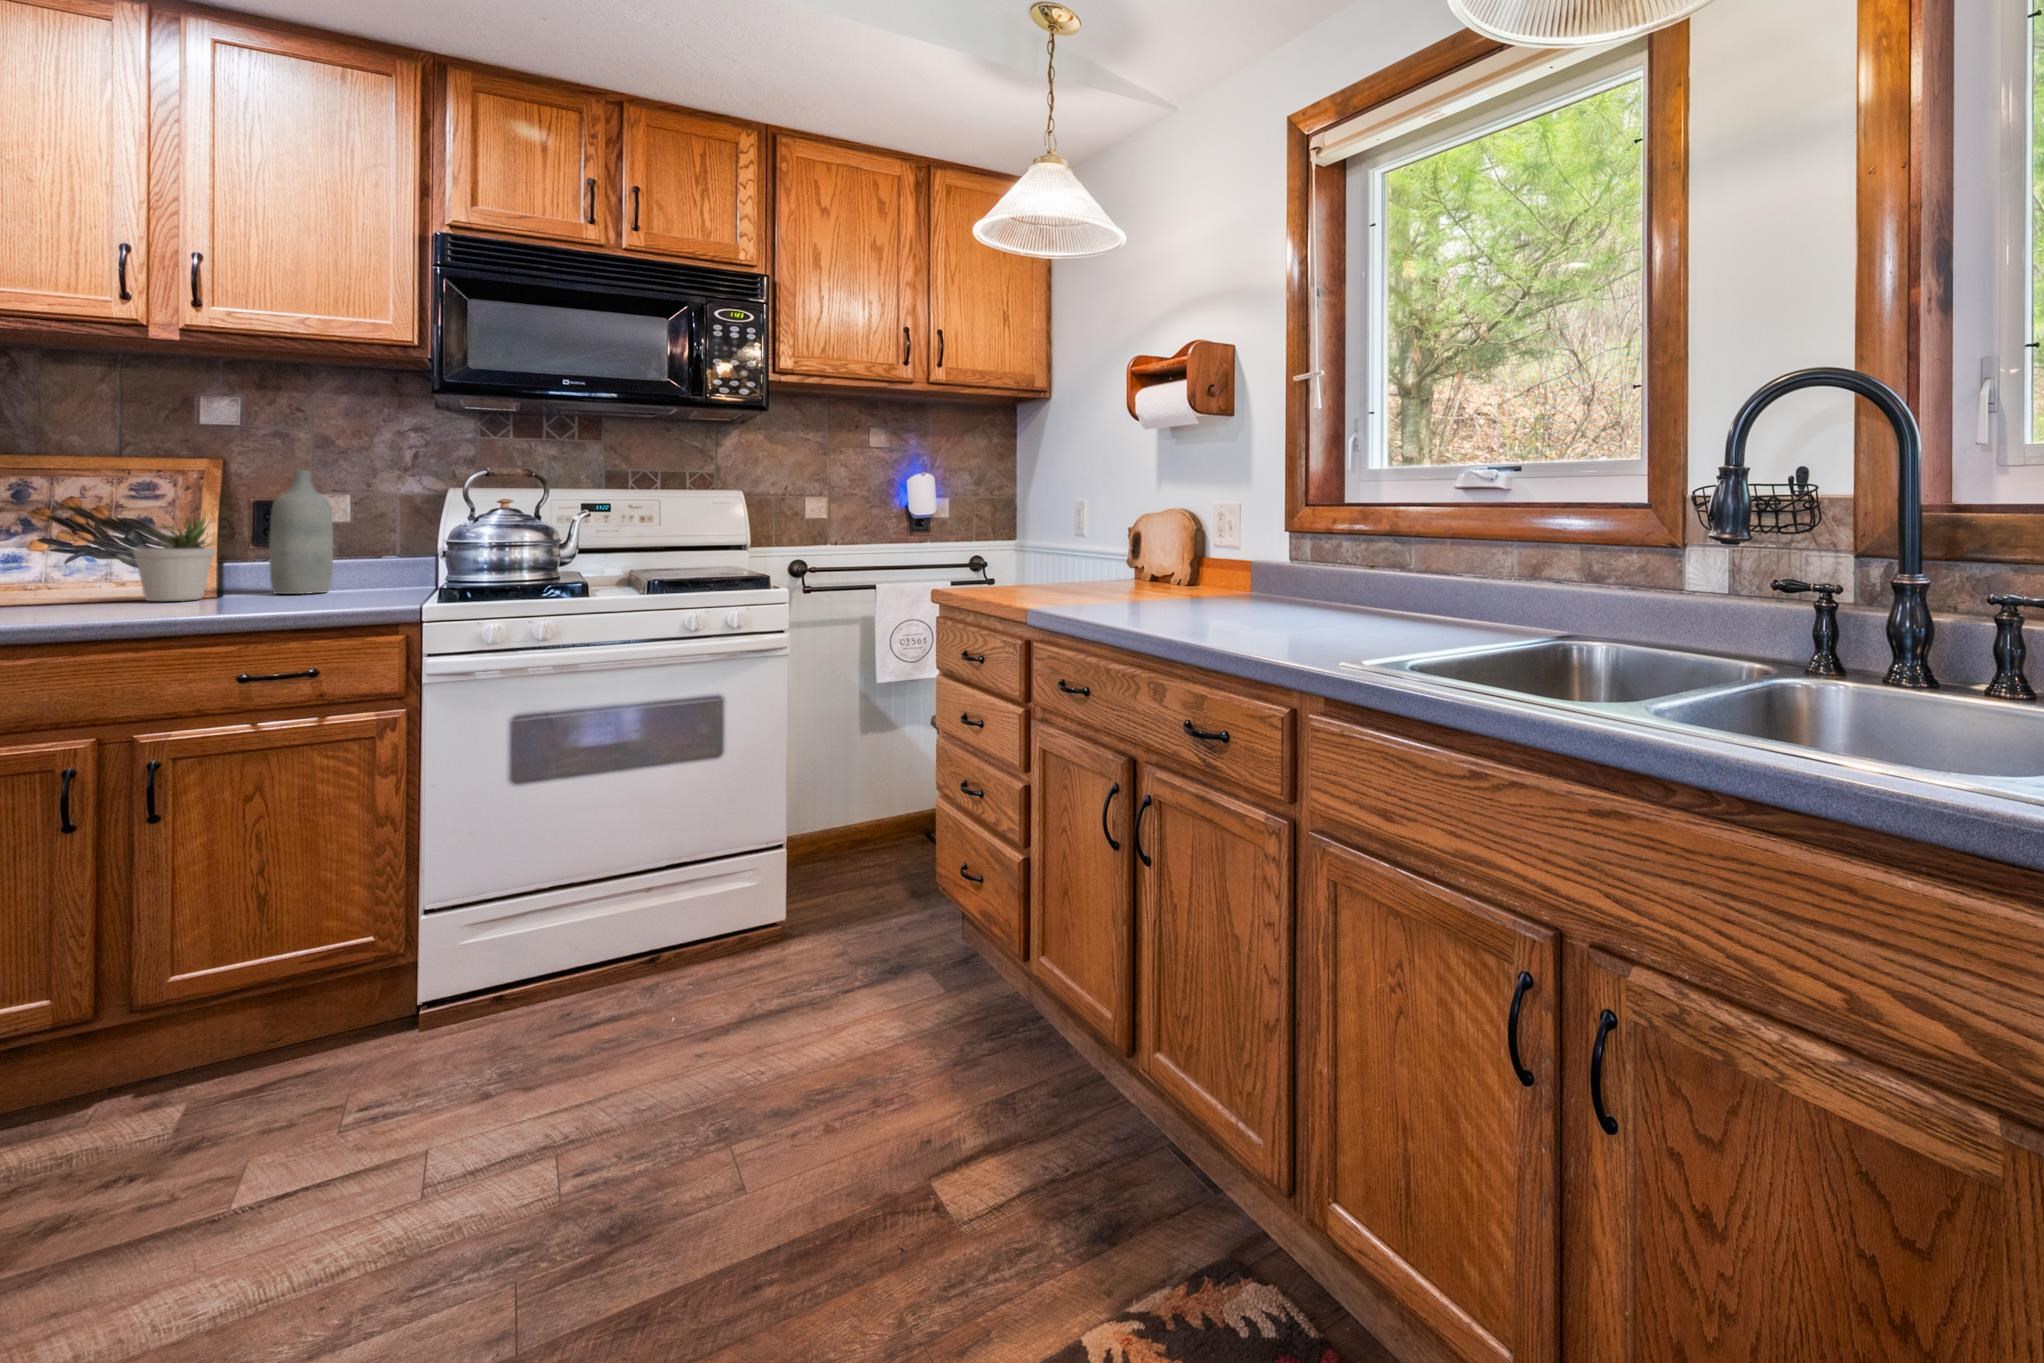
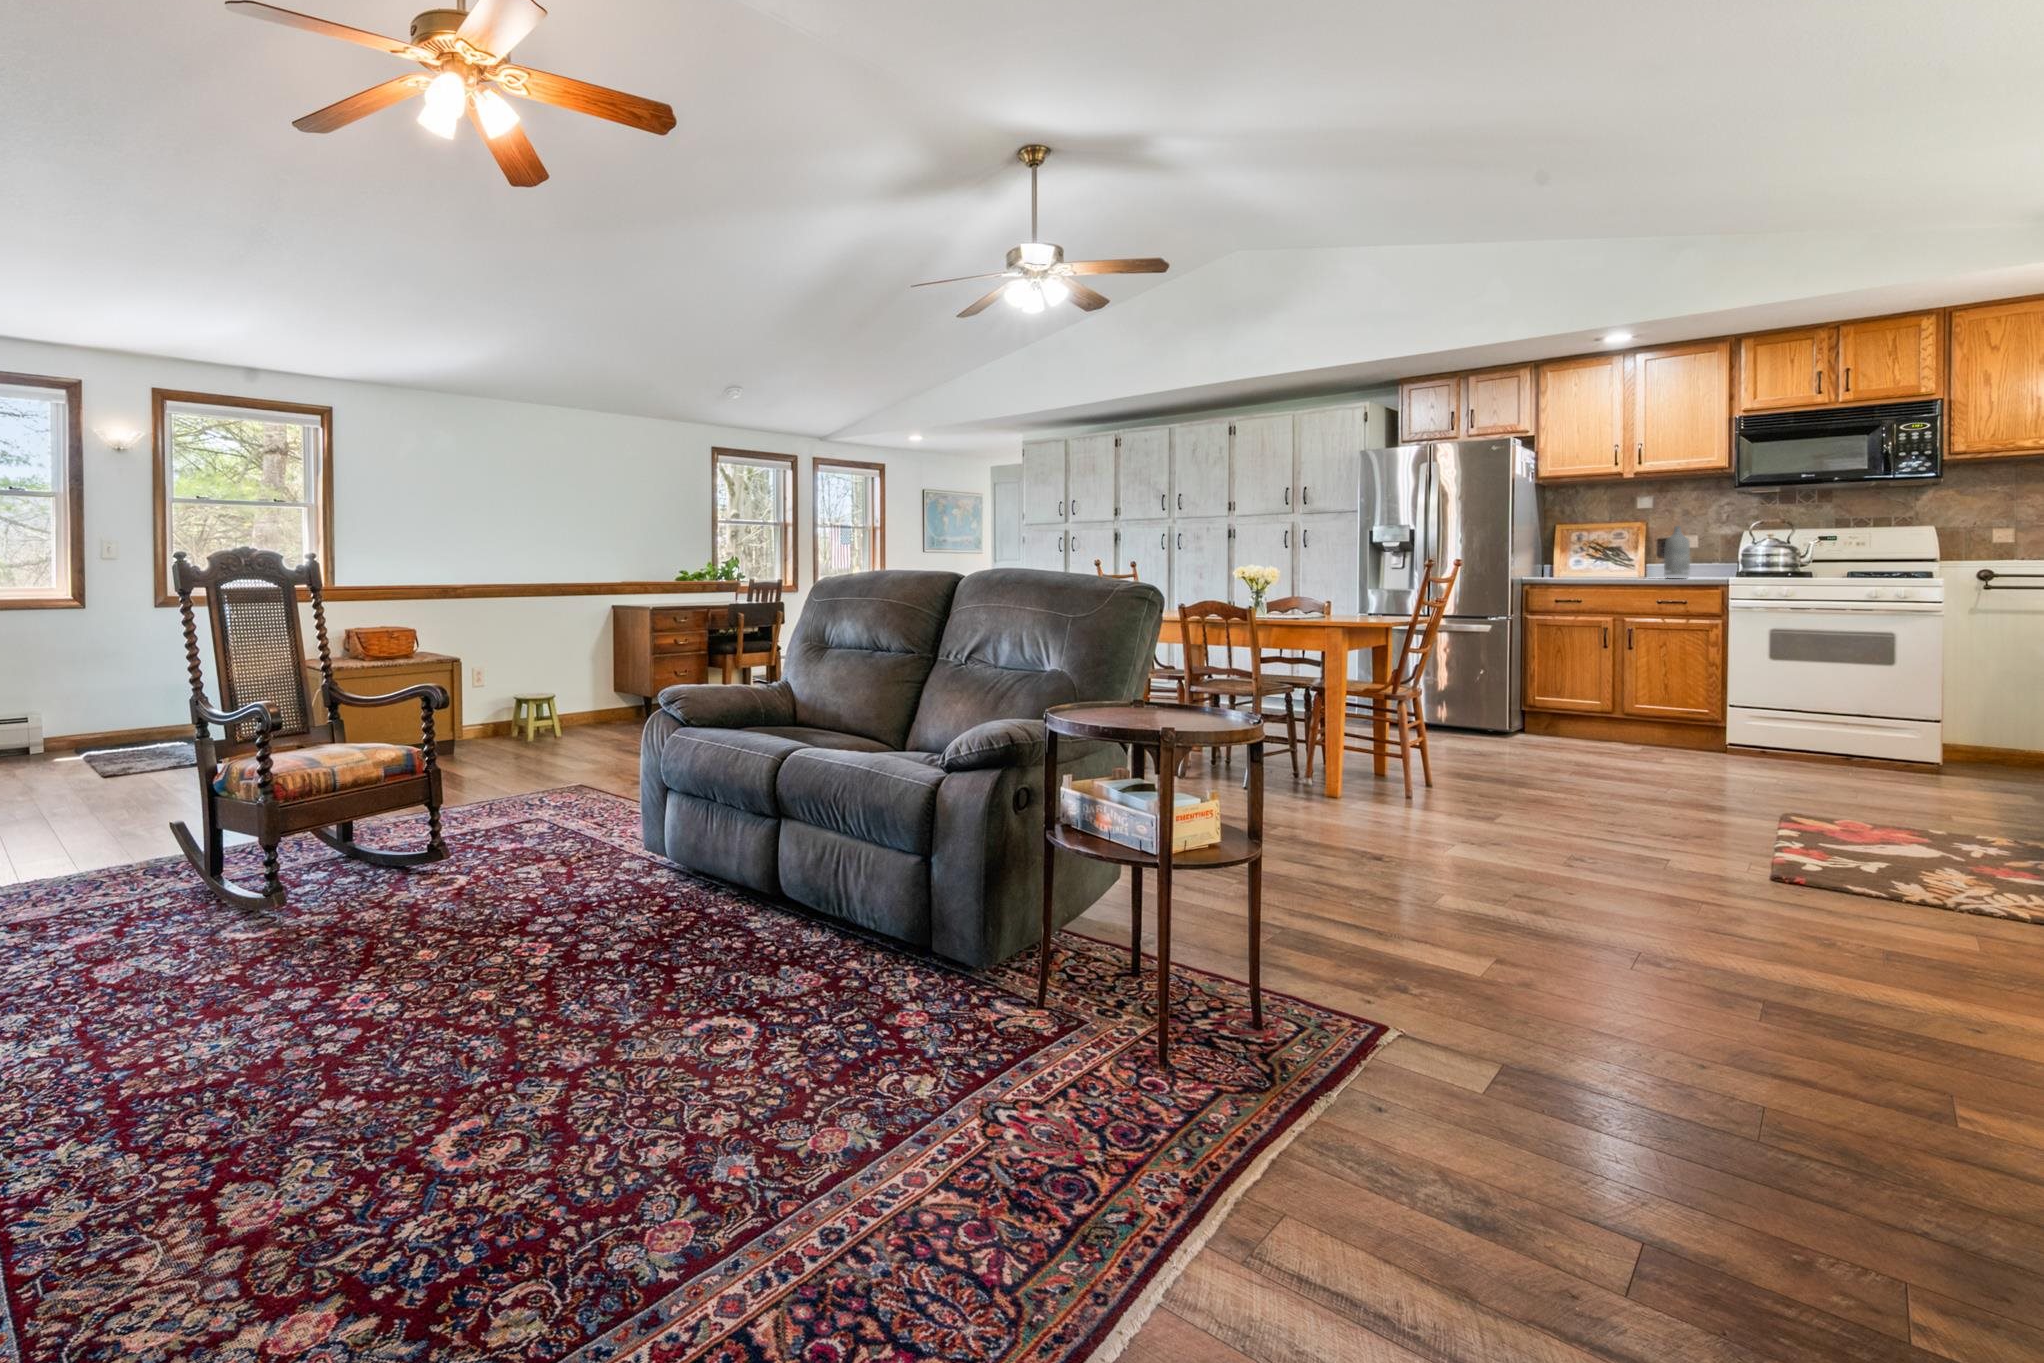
potted plant: present [133,517,215,601] -> none [1617,545,1646,579]

